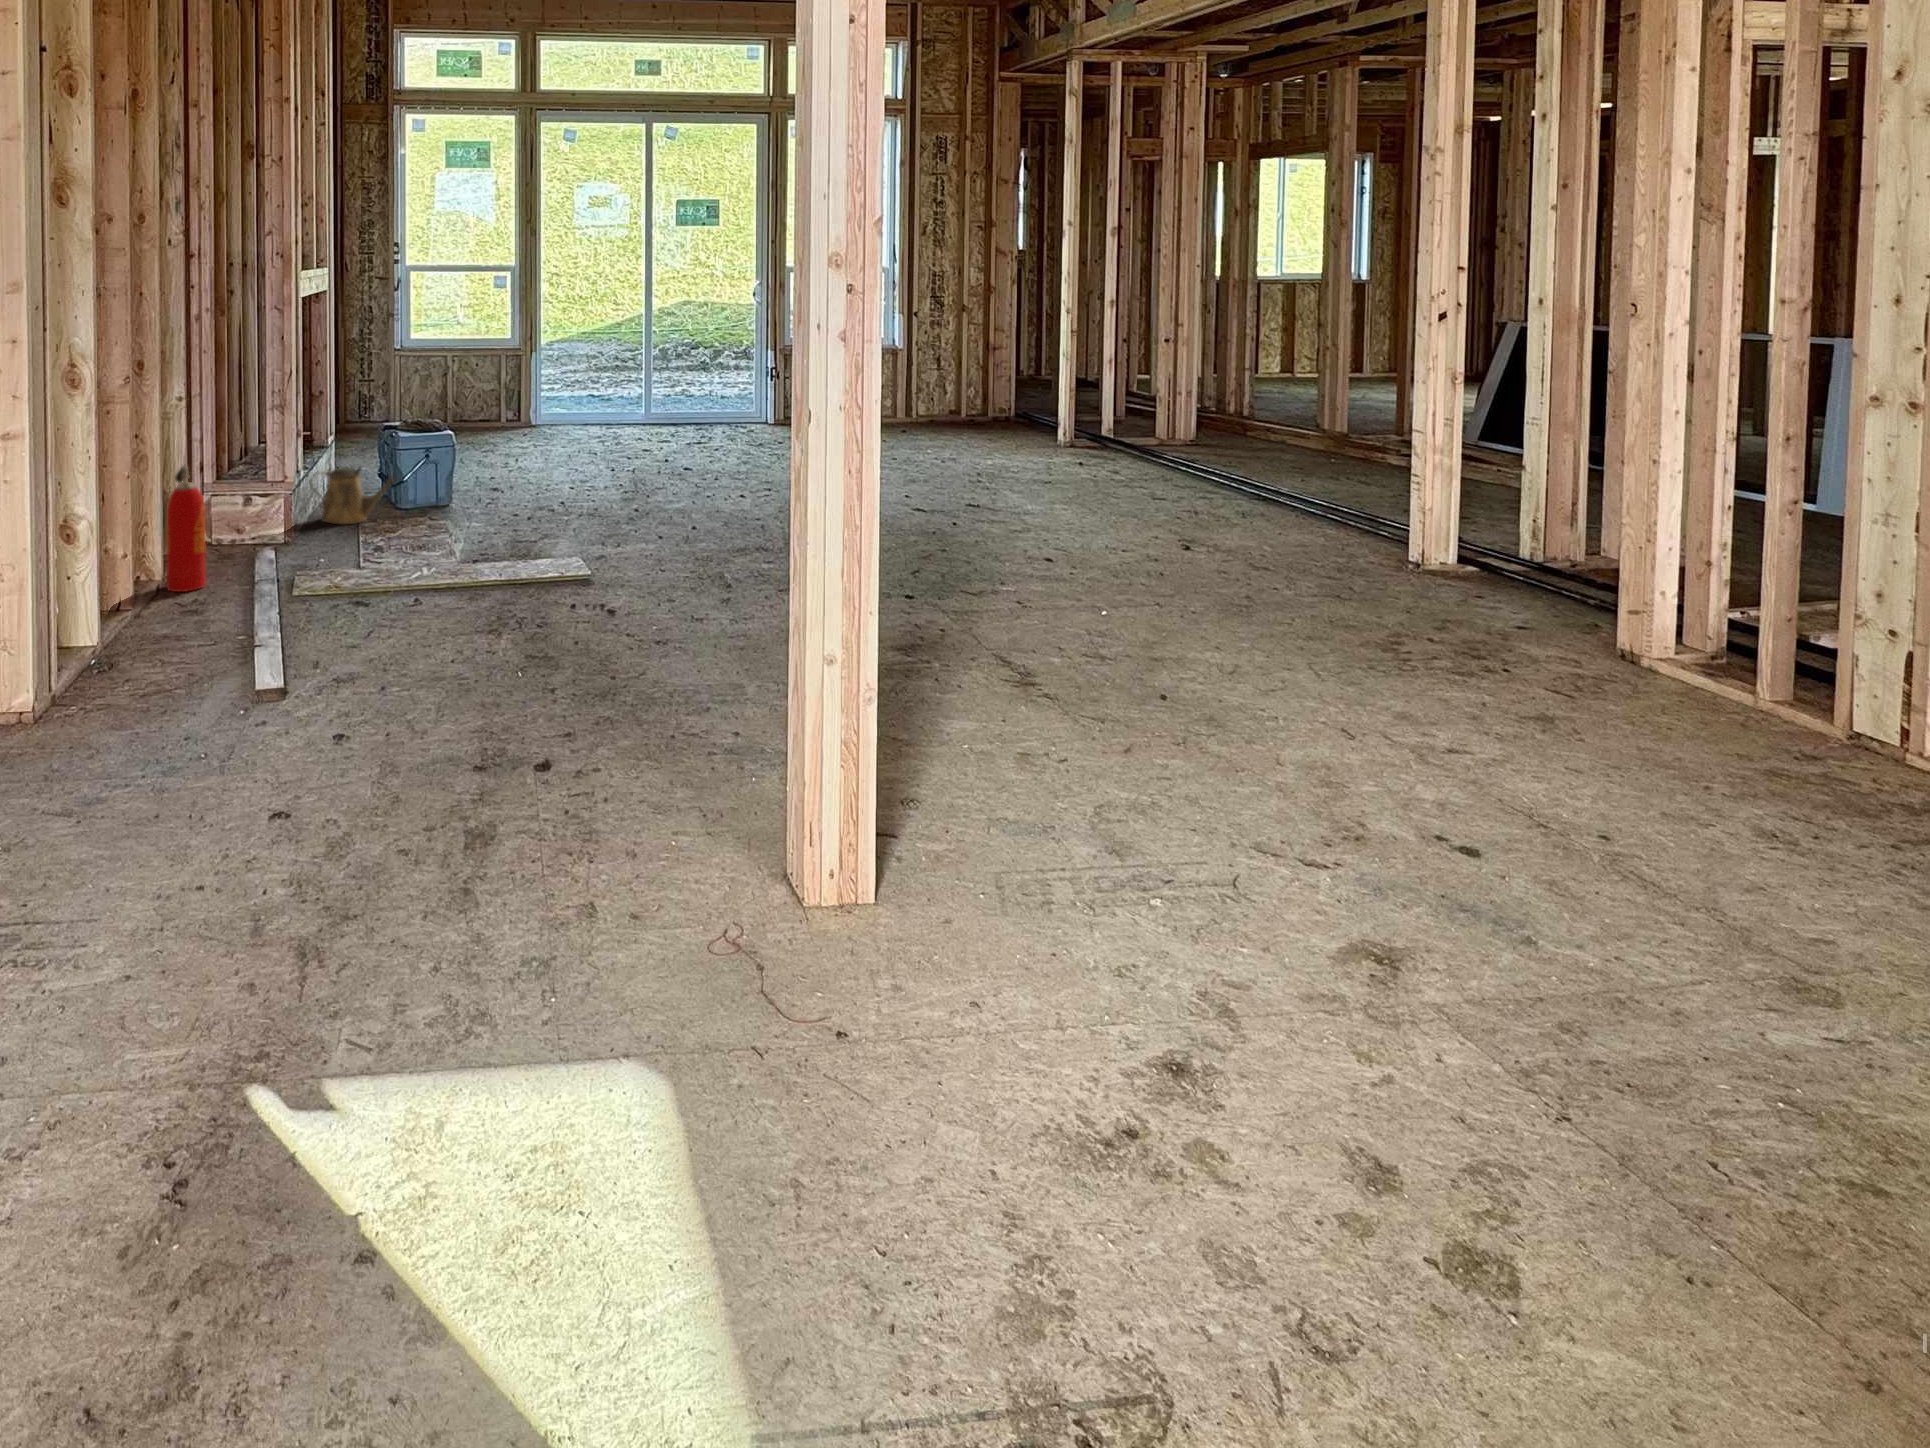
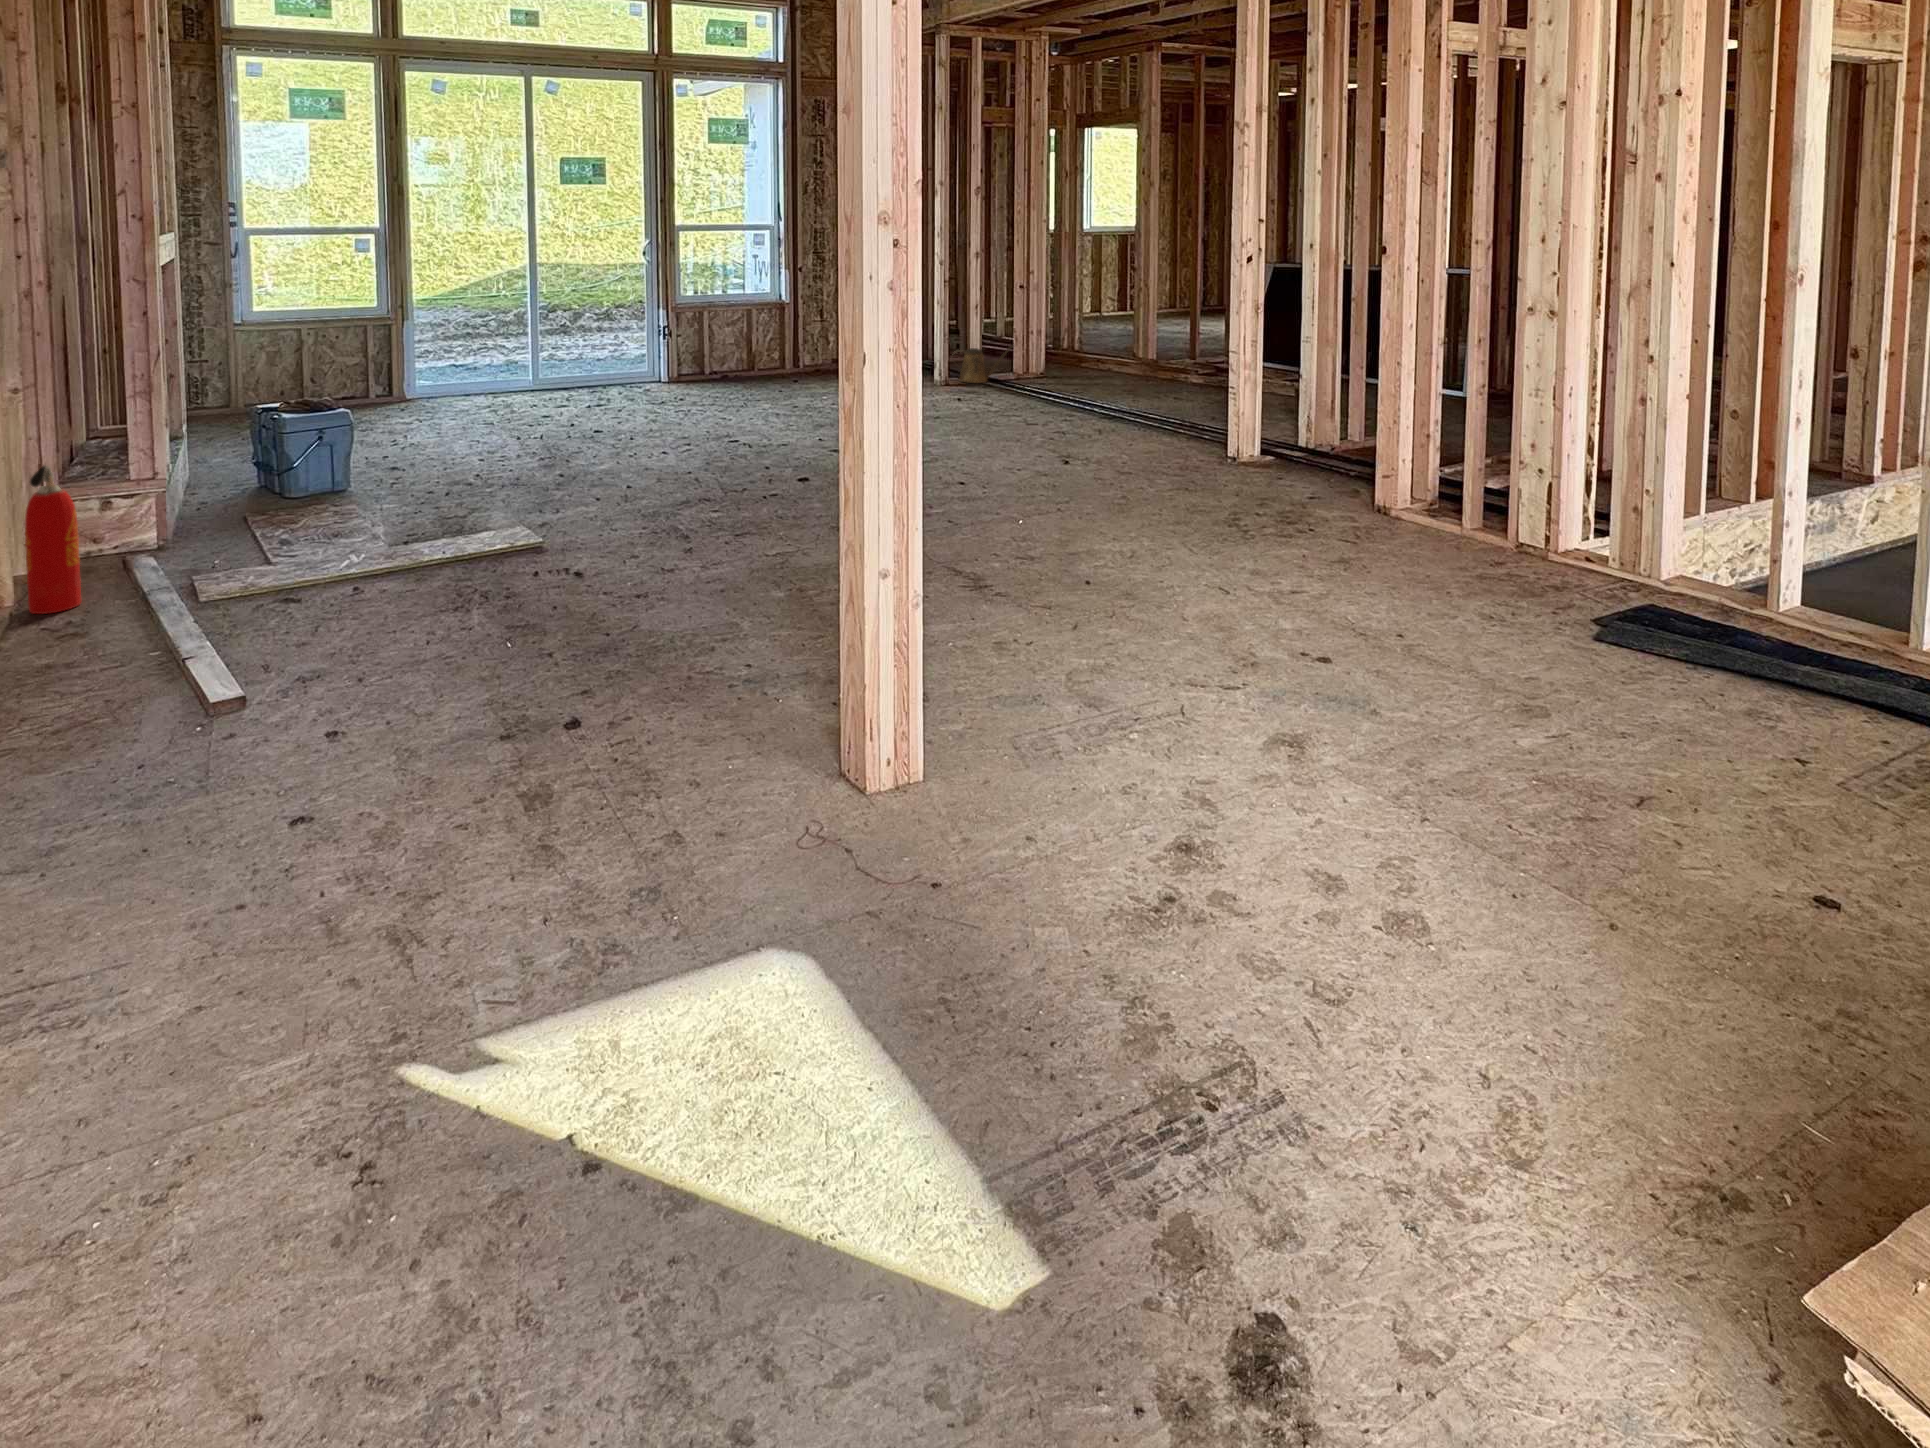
watering can: present [309,467,393,524] -> present [959,347,1011,383]

